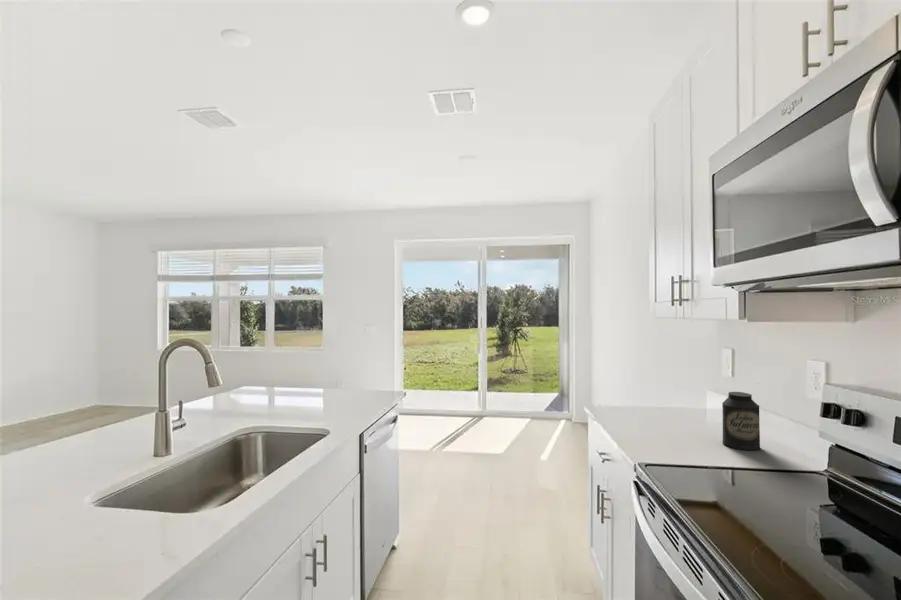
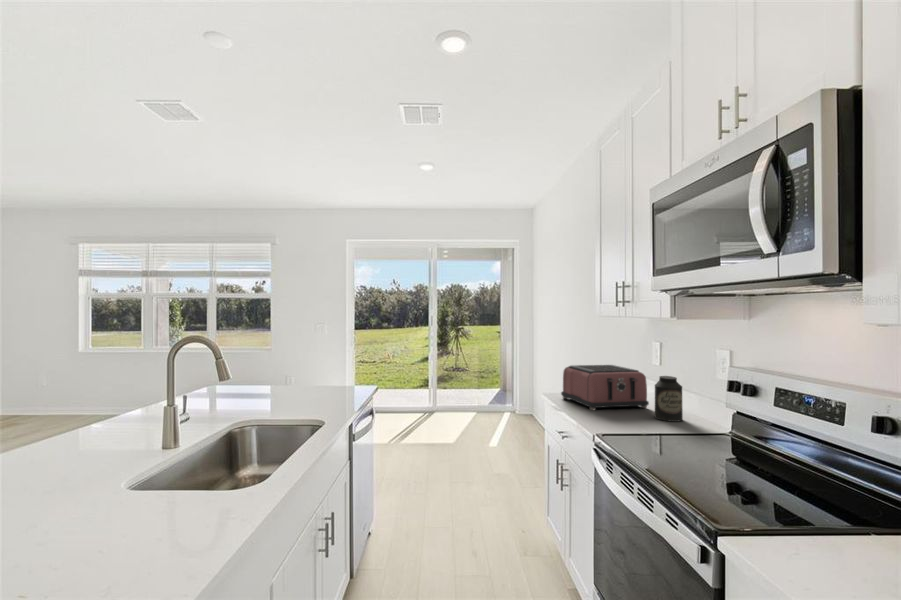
toaster: none [610,375,717,430] -> present [561,365,649,410]

